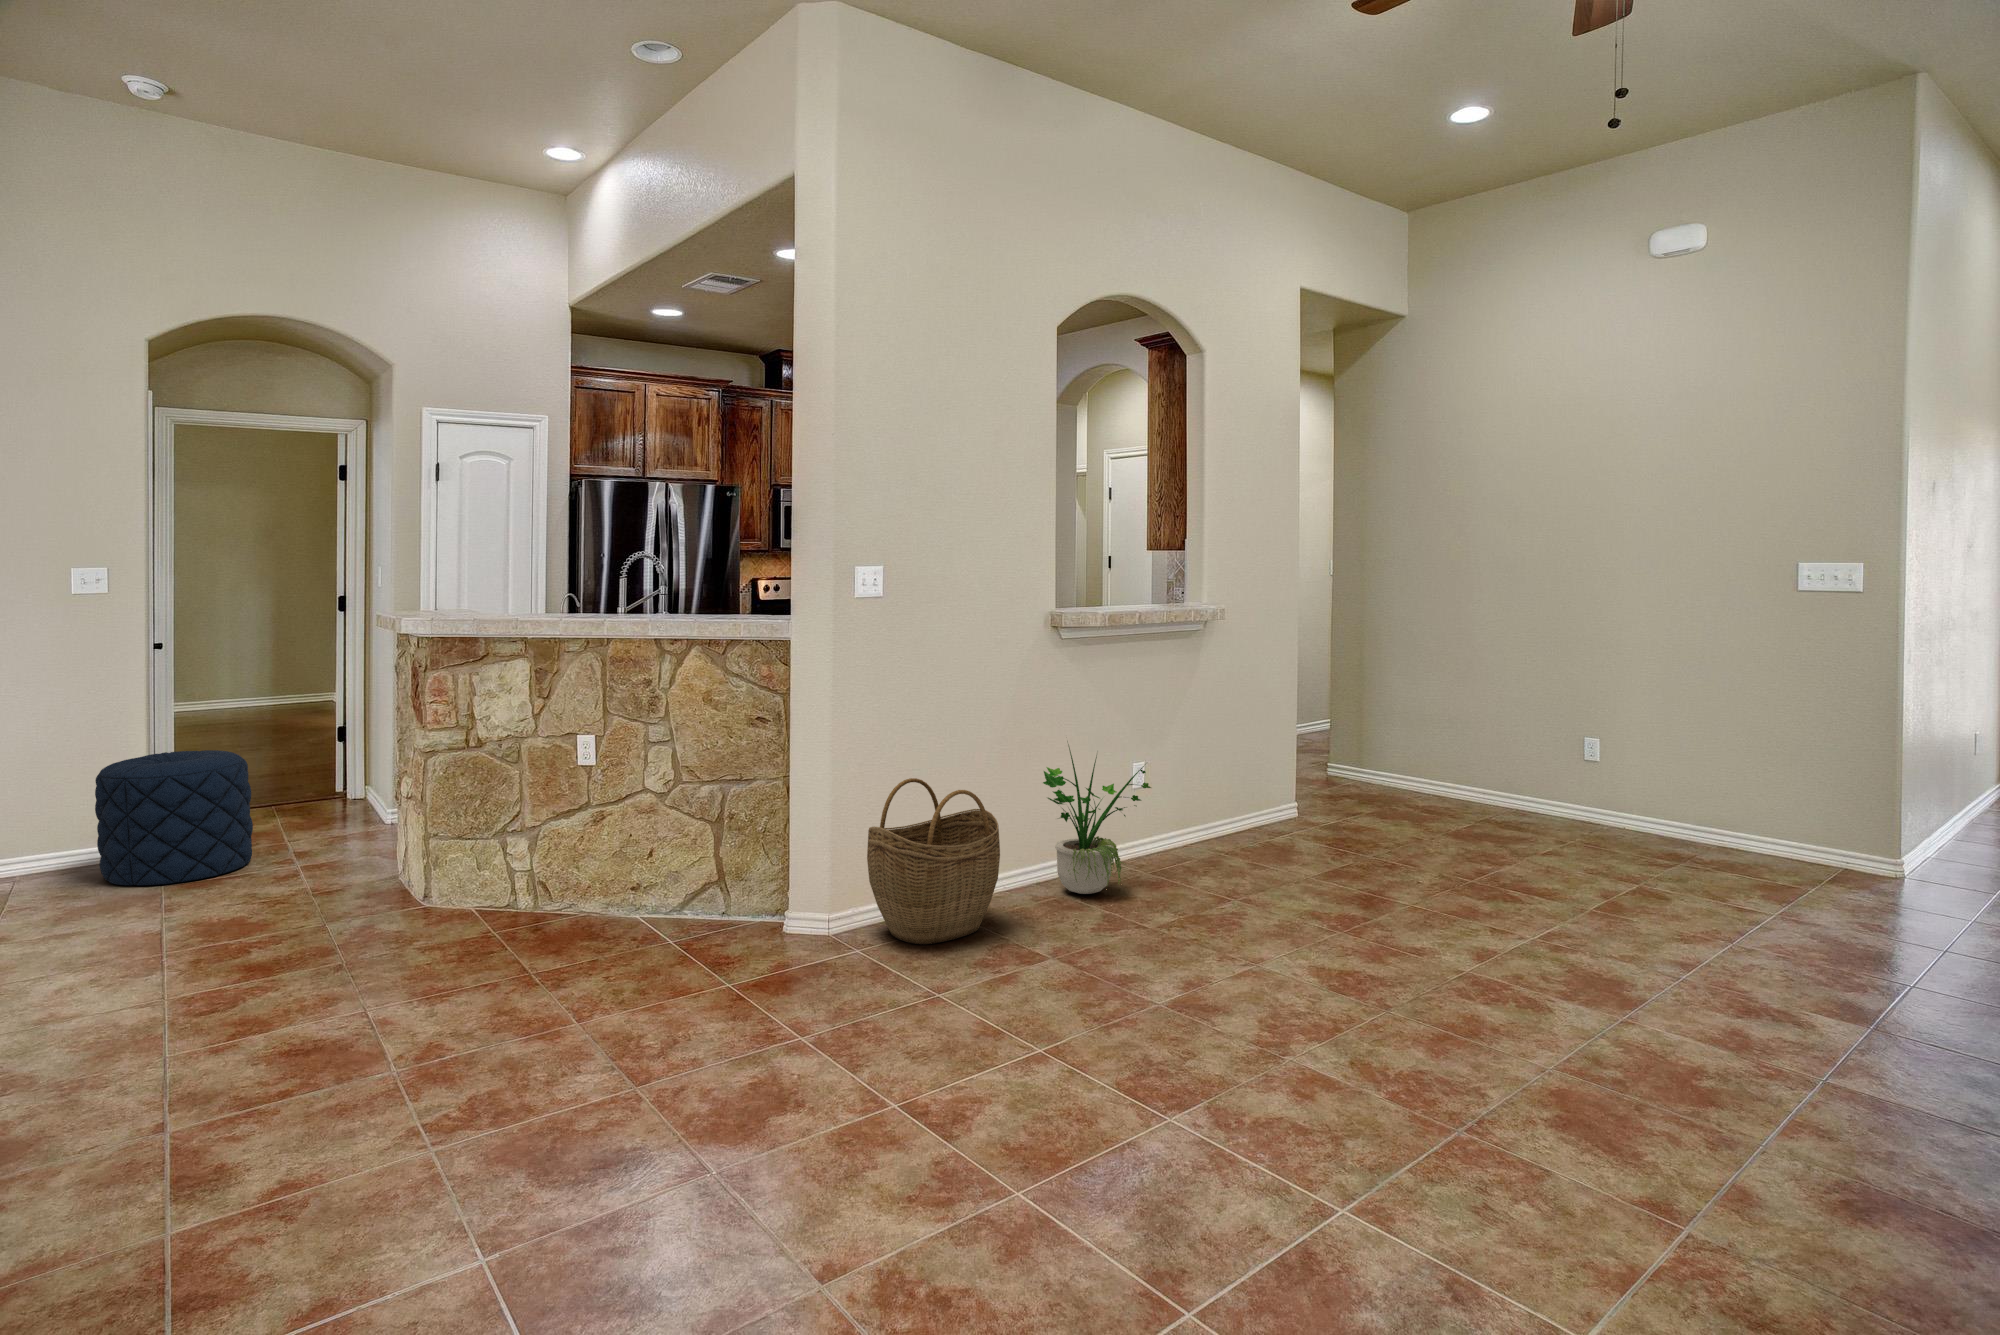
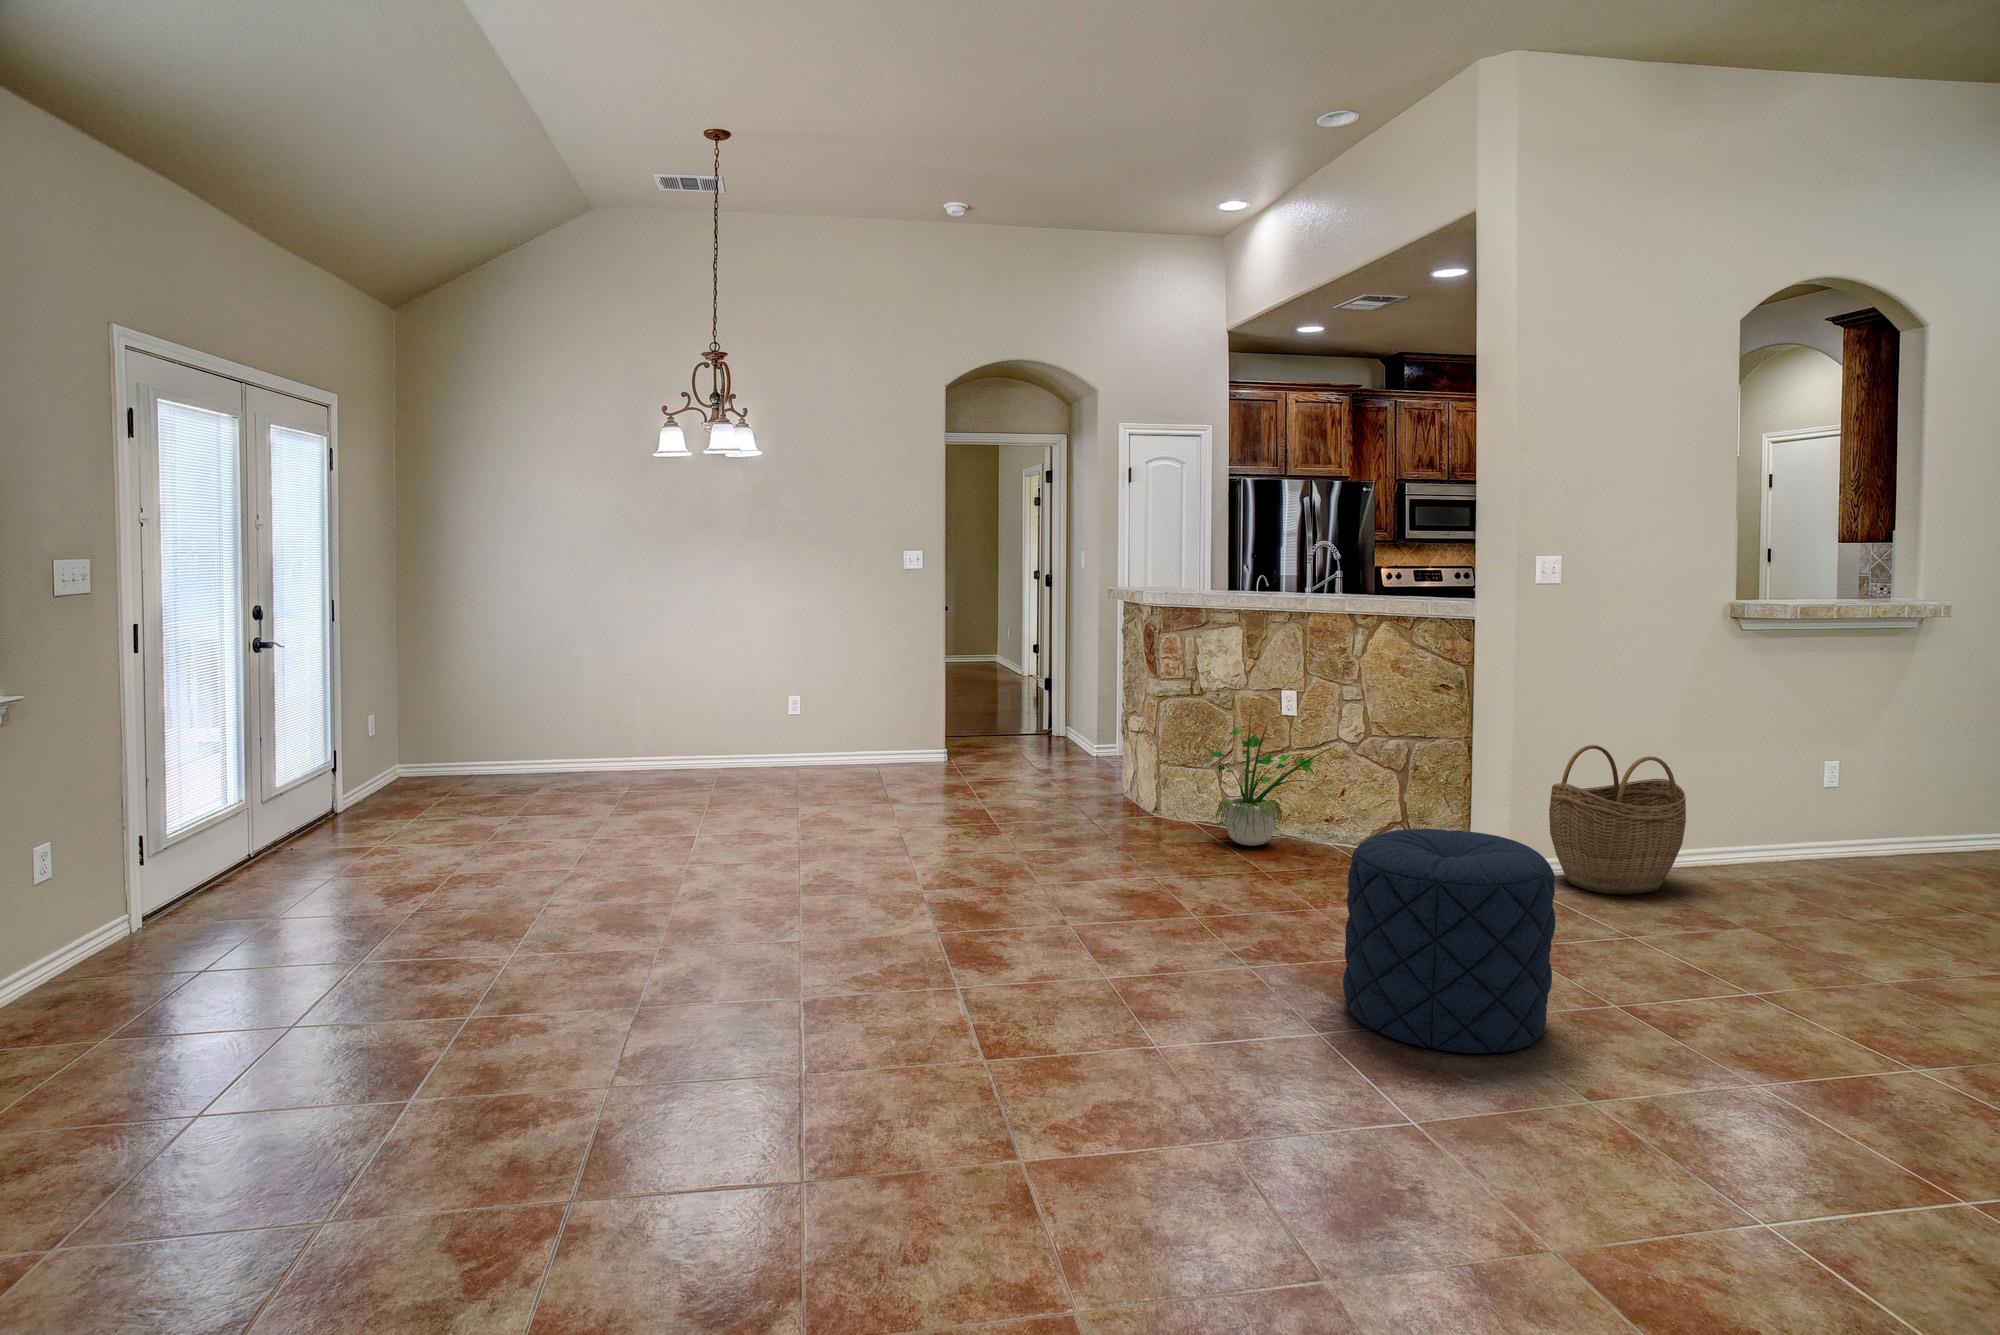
potted plant: present [1043,747,1151,894] -> present [1207,713,1337,846]
pouf: present [95,750,253,885] -> present [1343,829,1555,1053]

